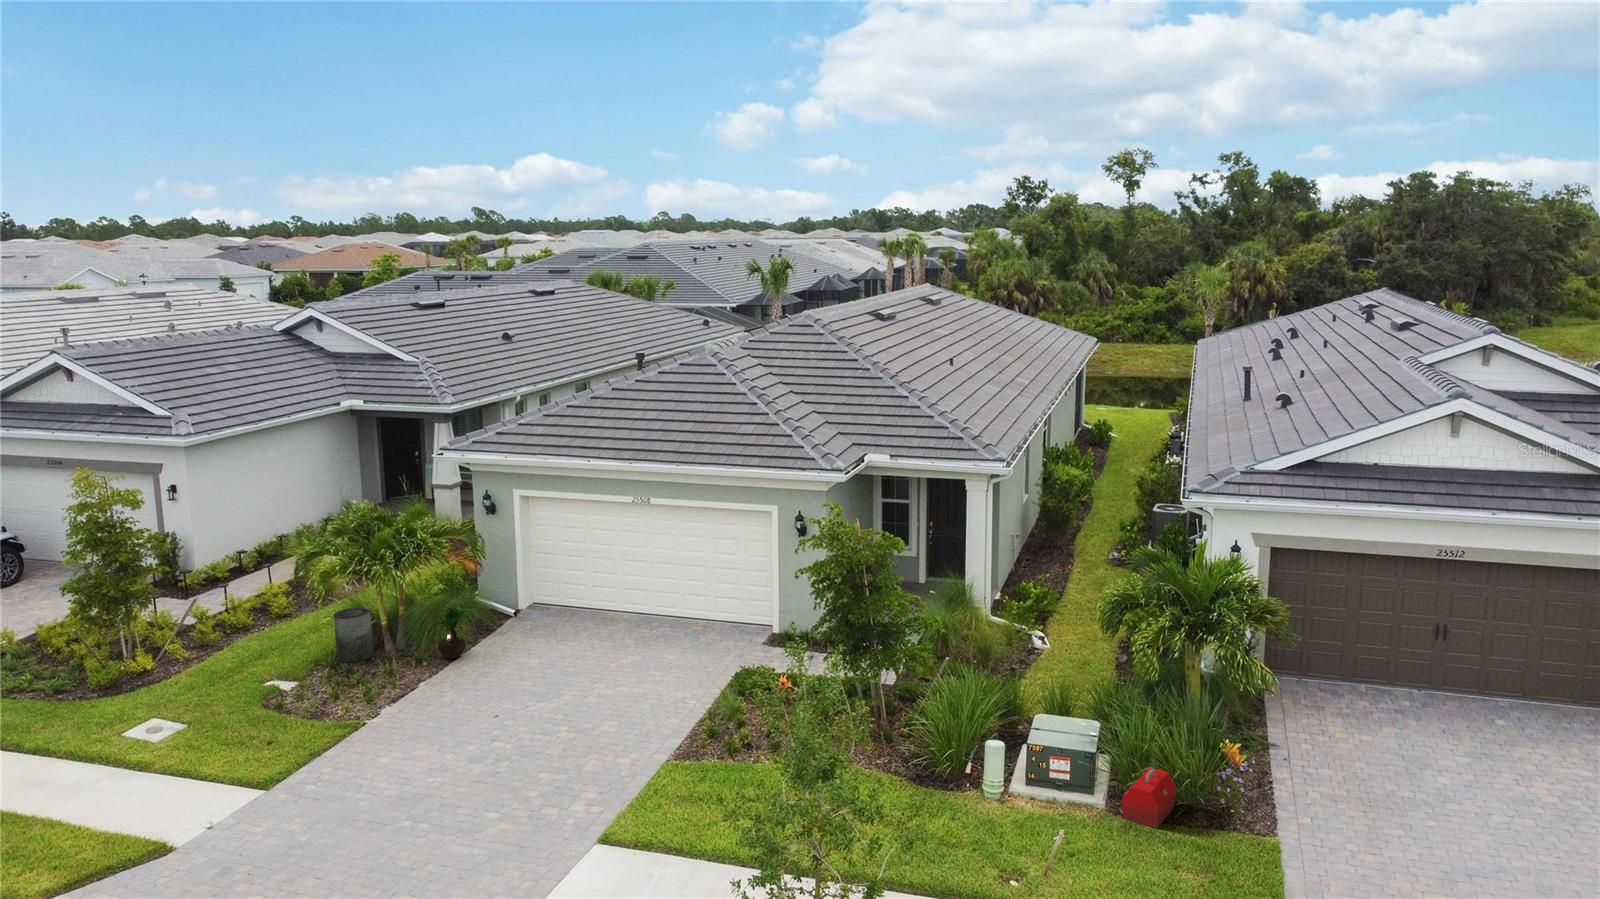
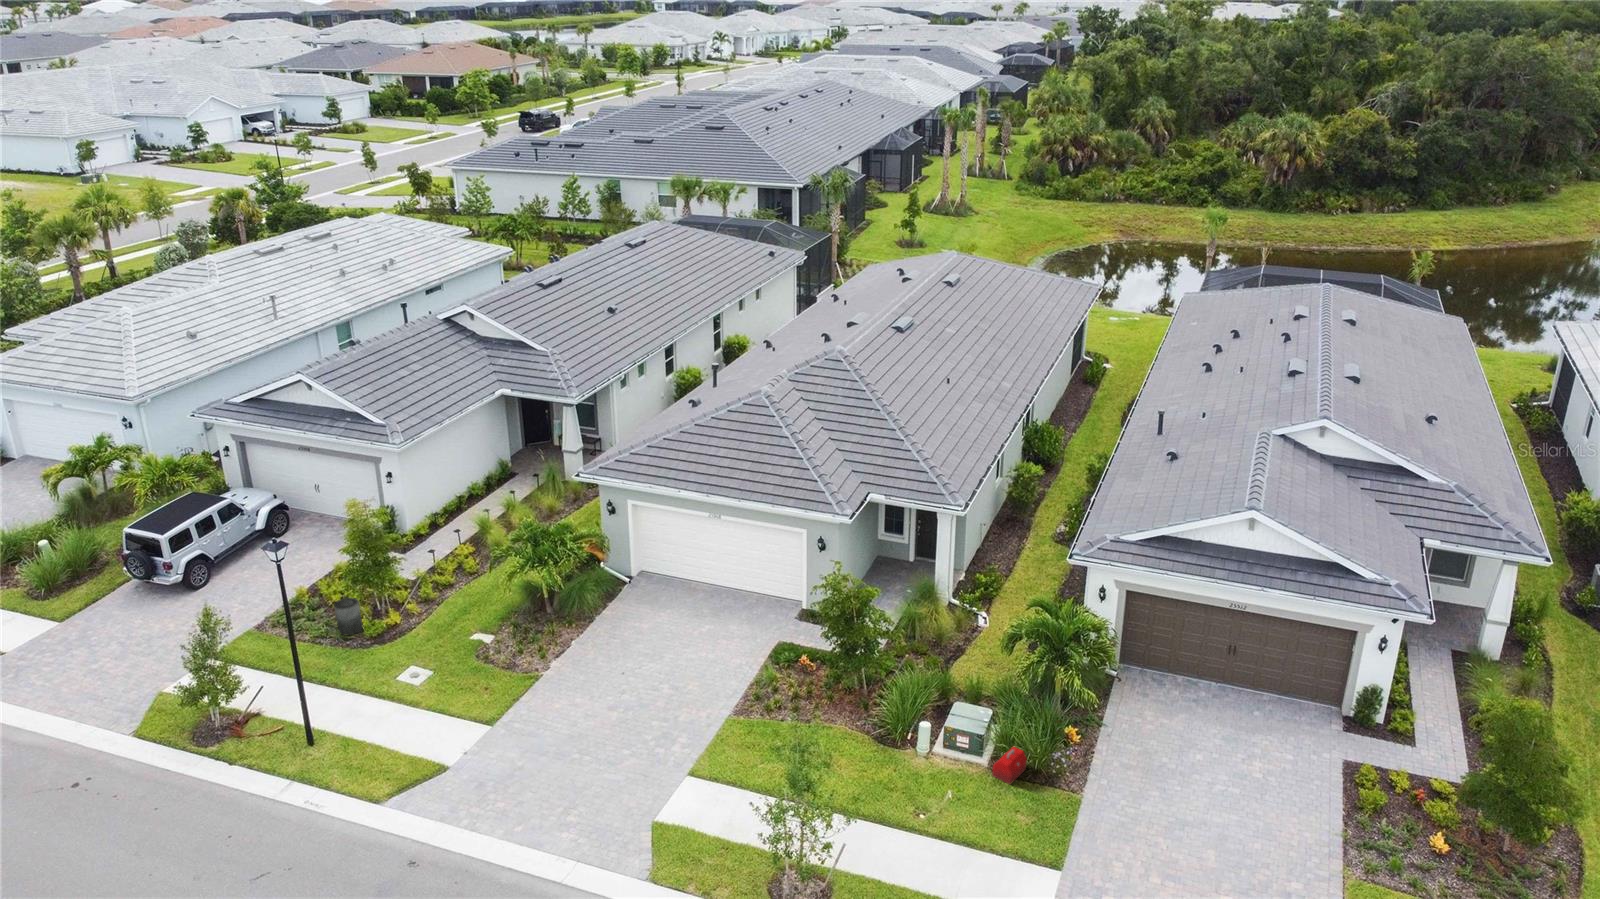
potted tree: present [438,605,468,659] -> none [581,589,603,622]
trash can: present [334,608,374,663] -> present [334,598,362,635]

